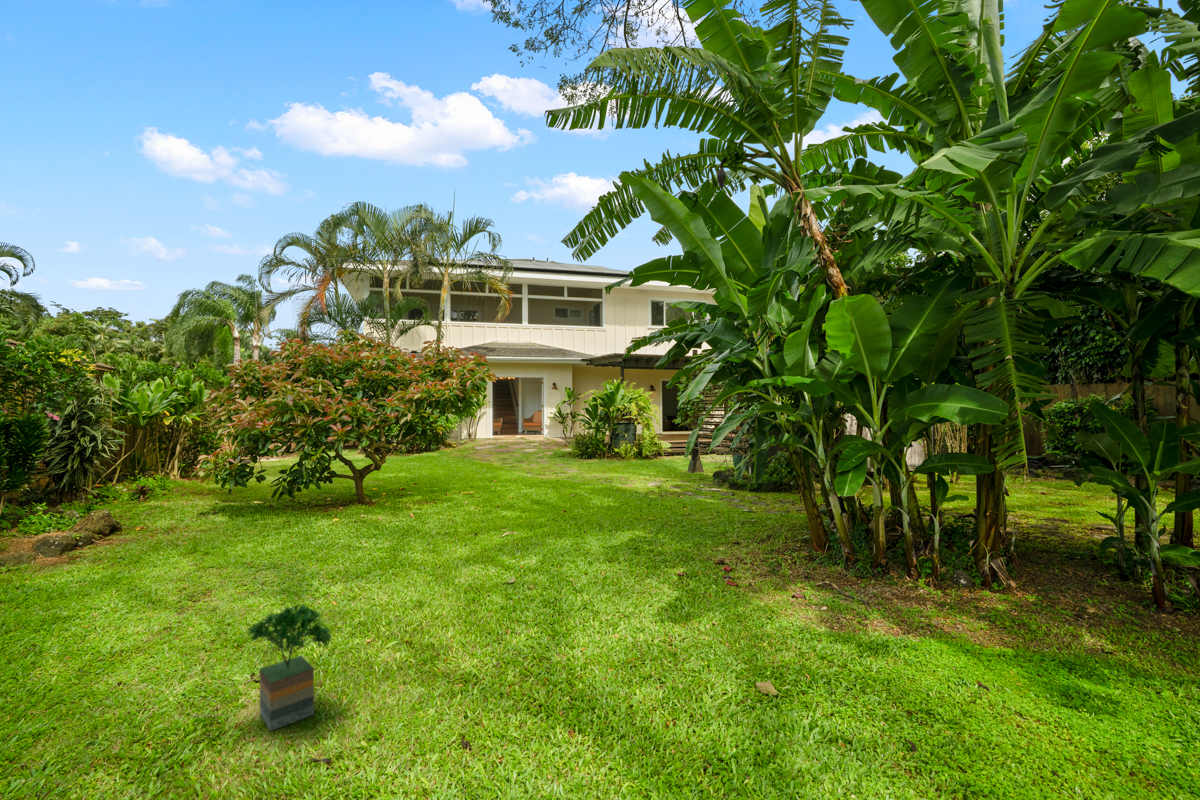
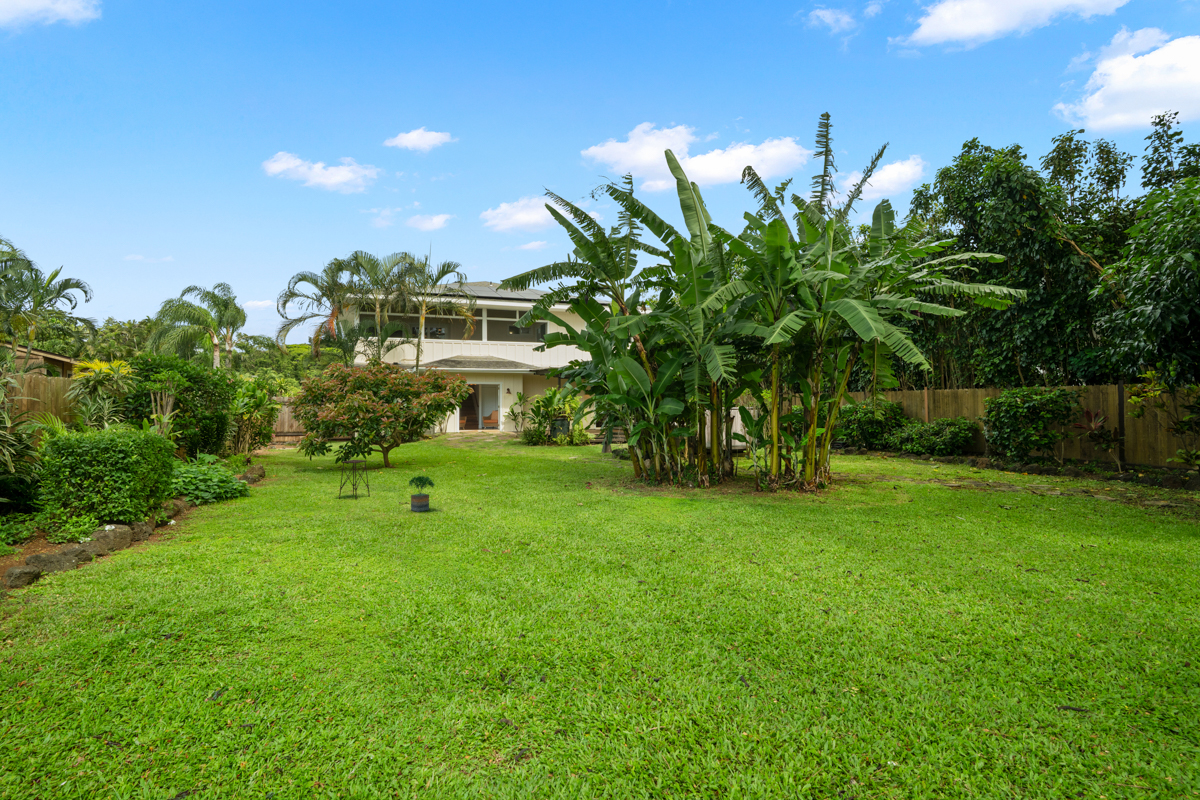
side table: none [141,527,225,635] -> present [339,460,370,500]

